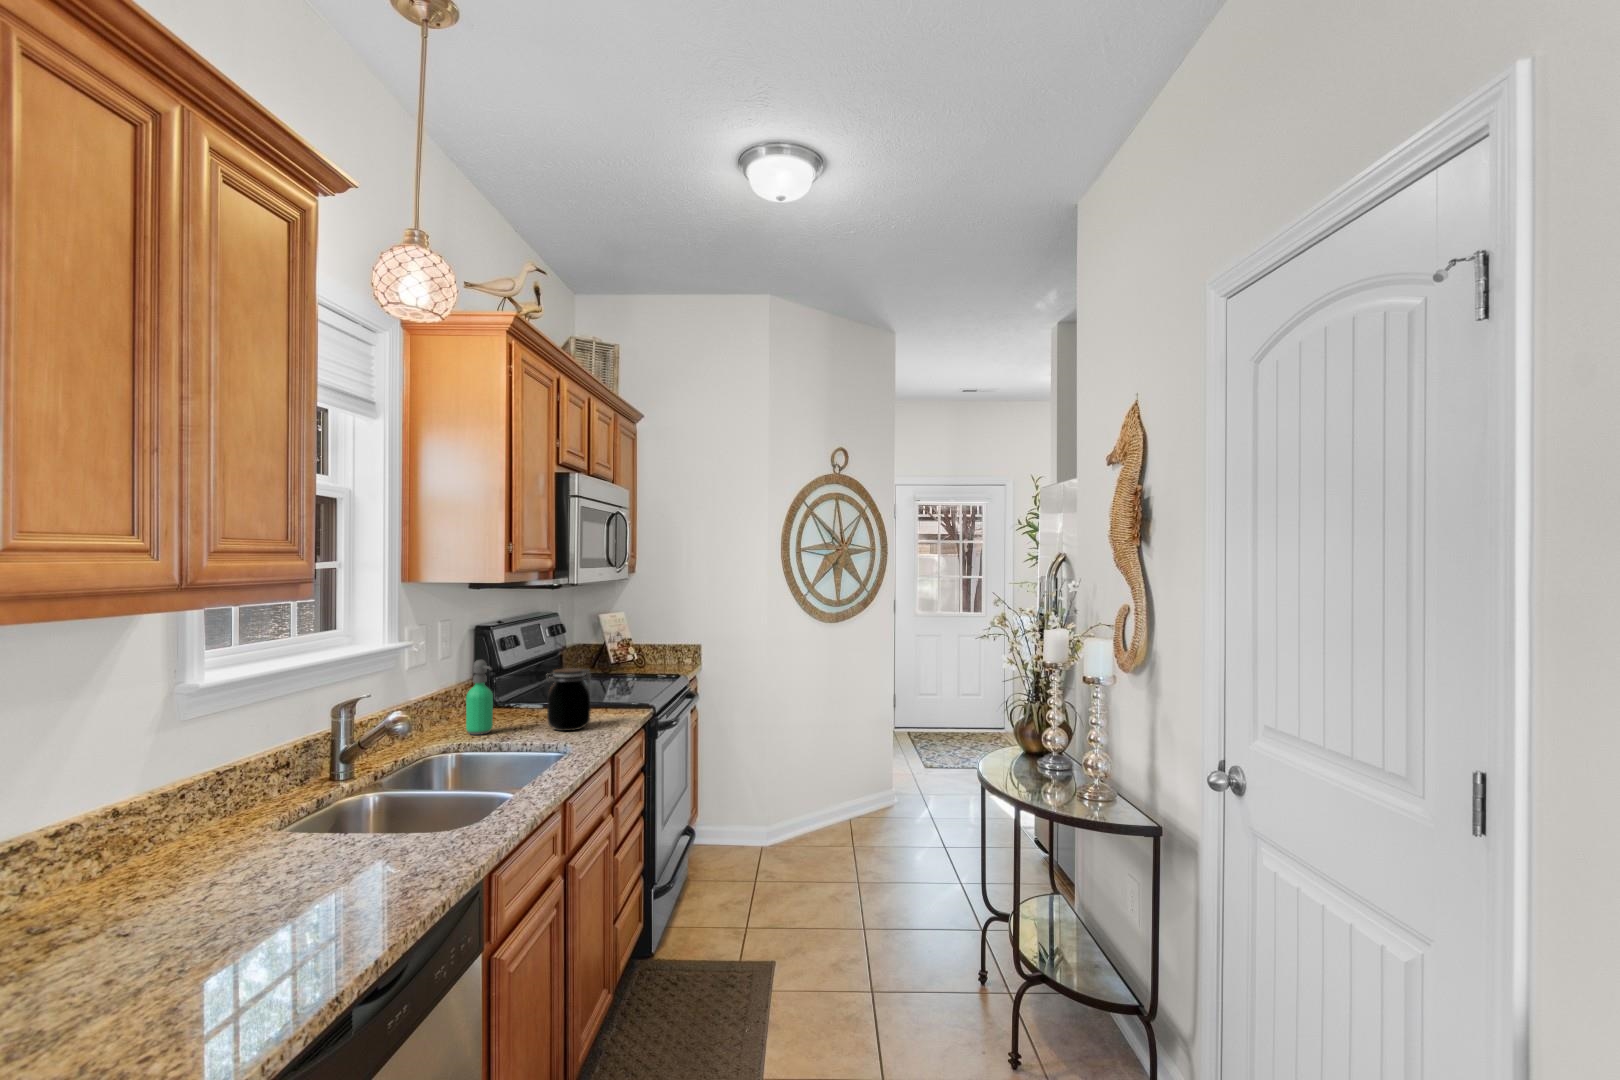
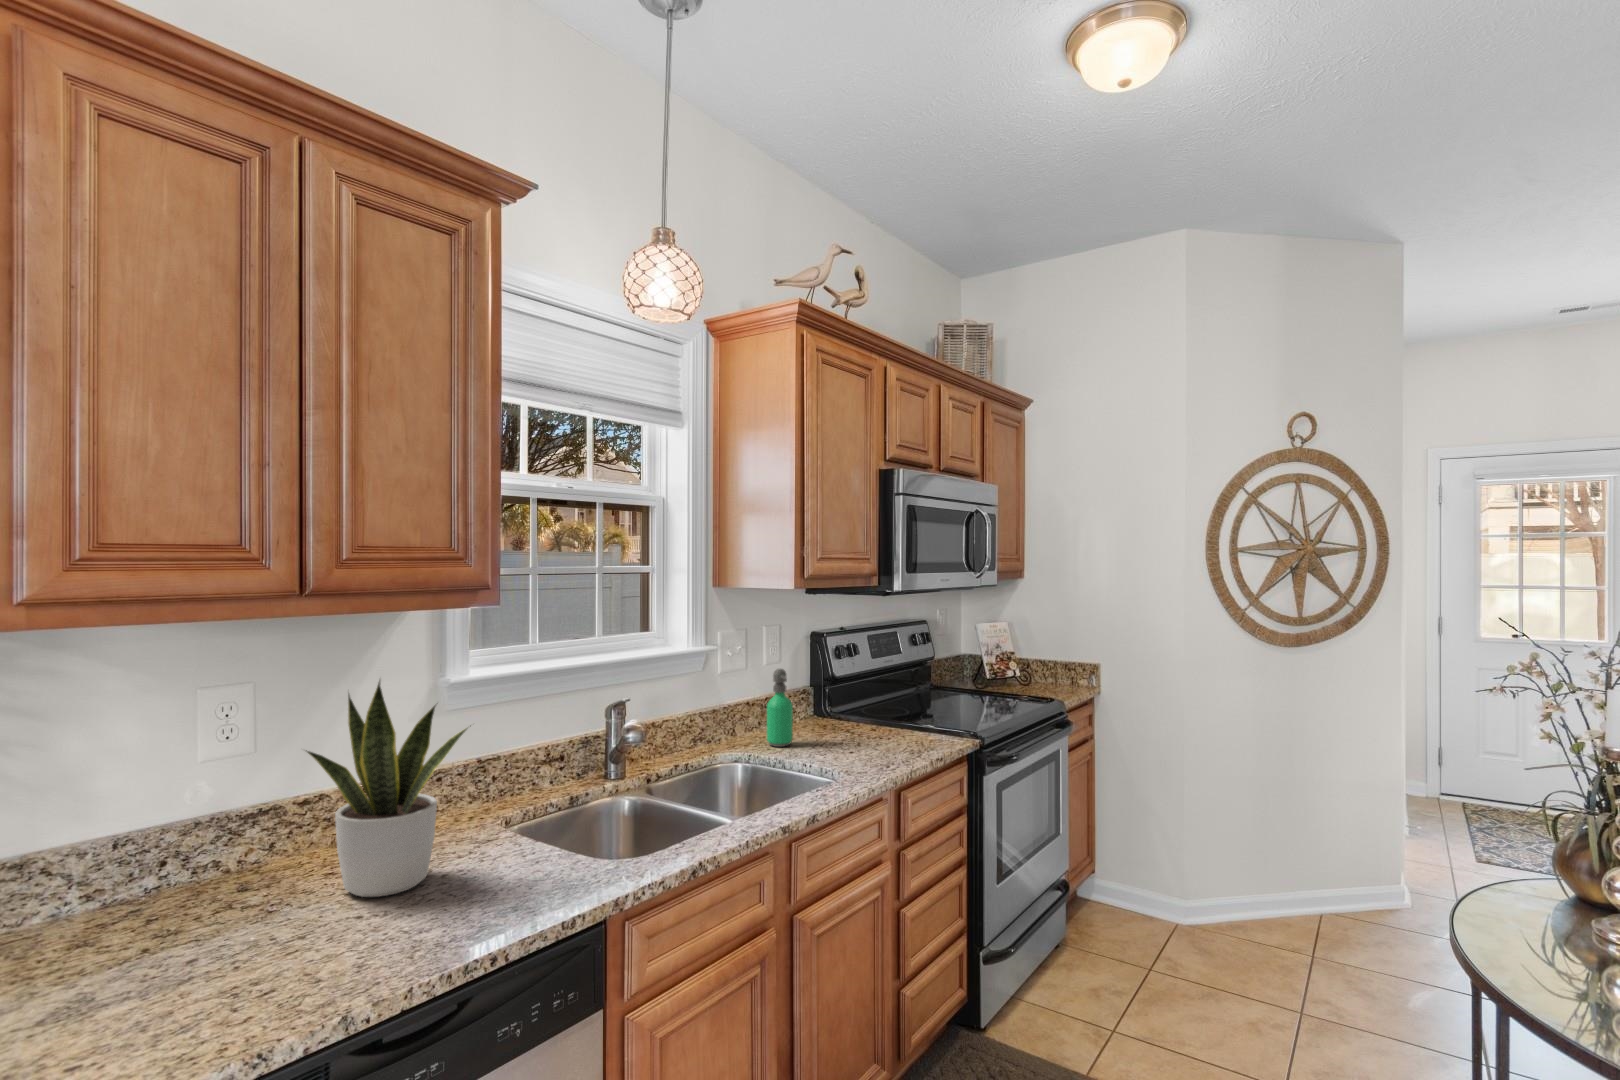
jar: present [547,668,591,731] -> none [842,685,890,755]
potted plant: none [137,672,325,904] -> present [306,680,471,897]

